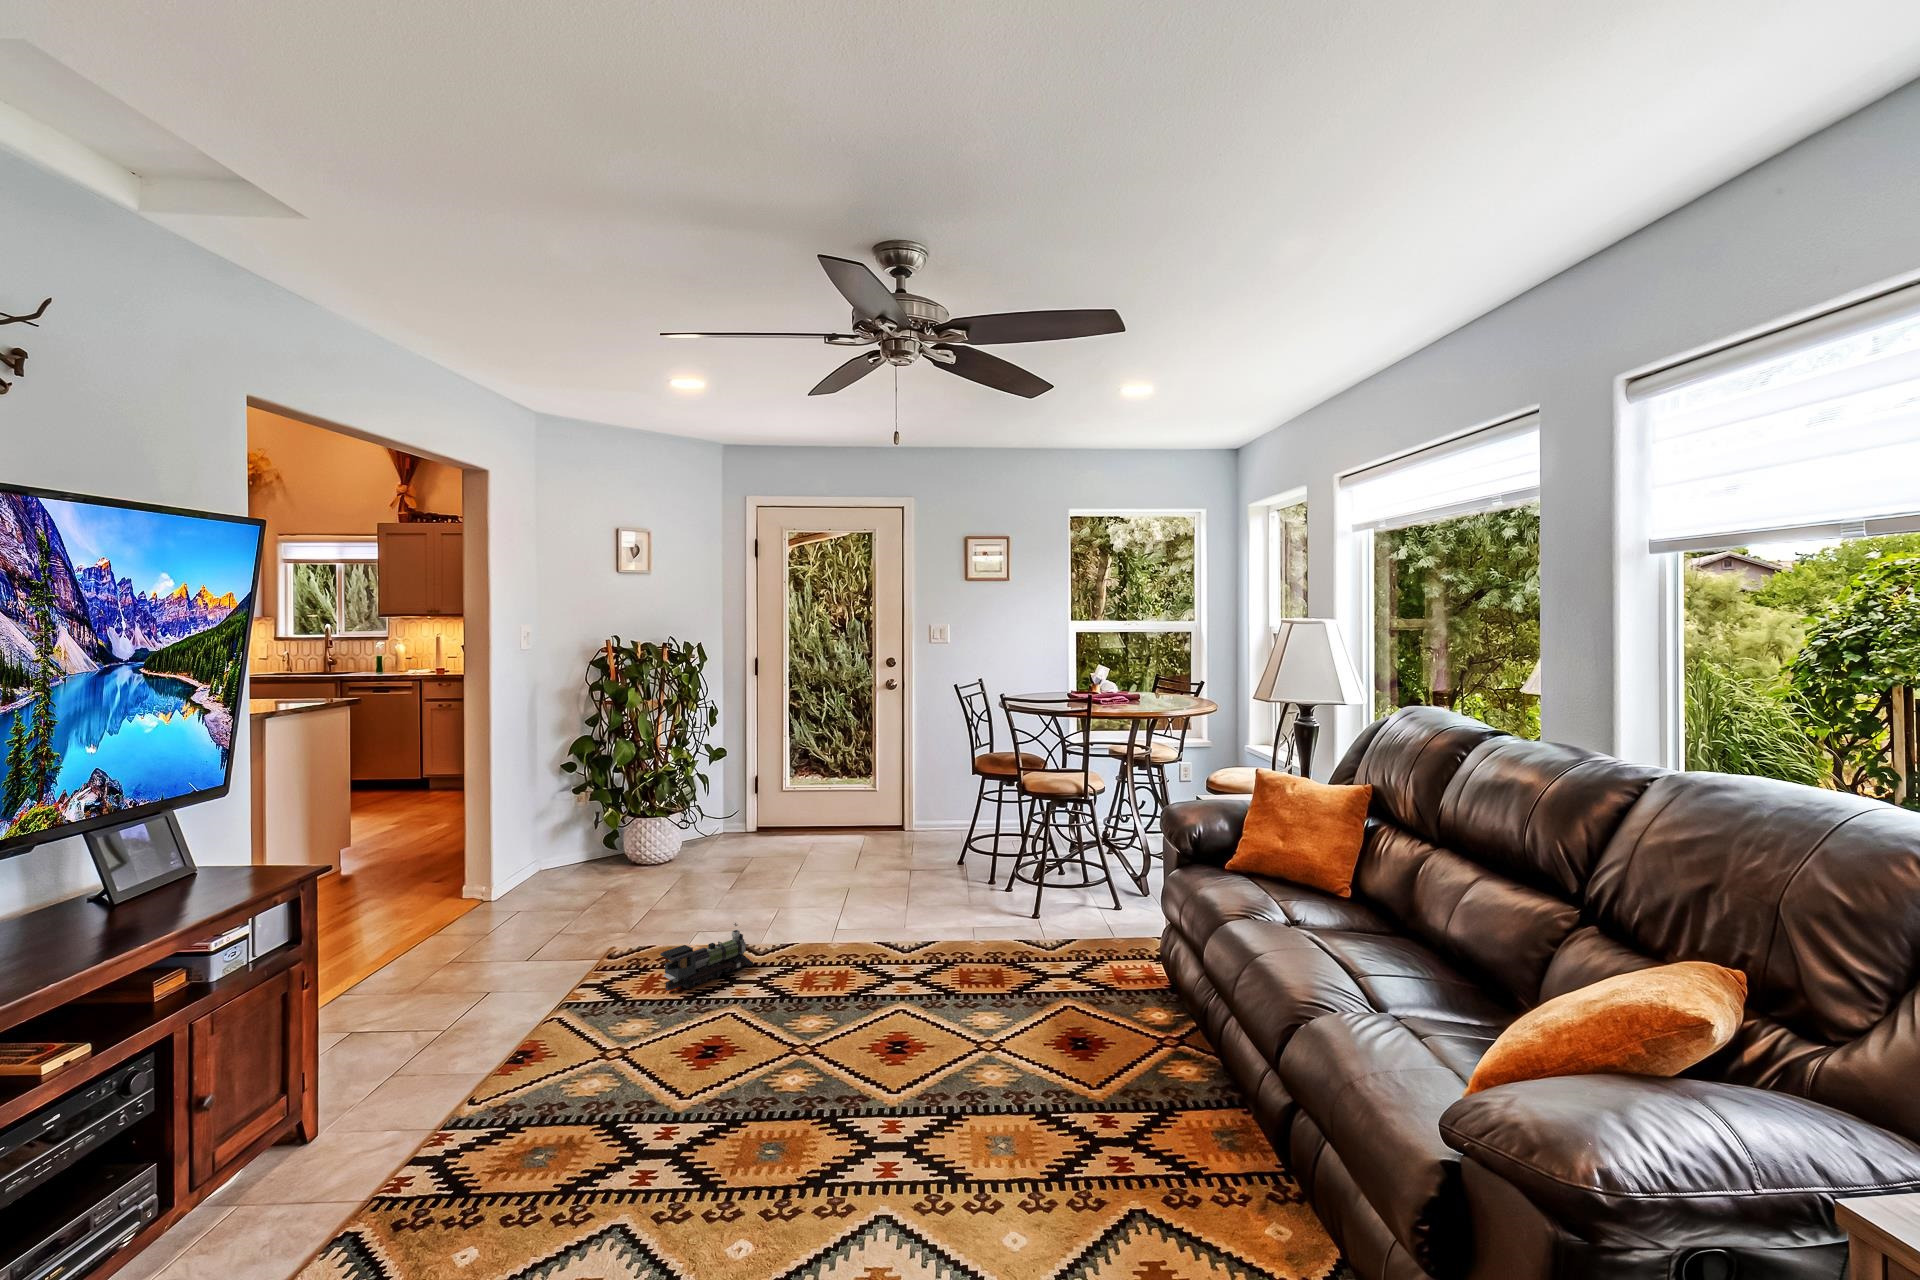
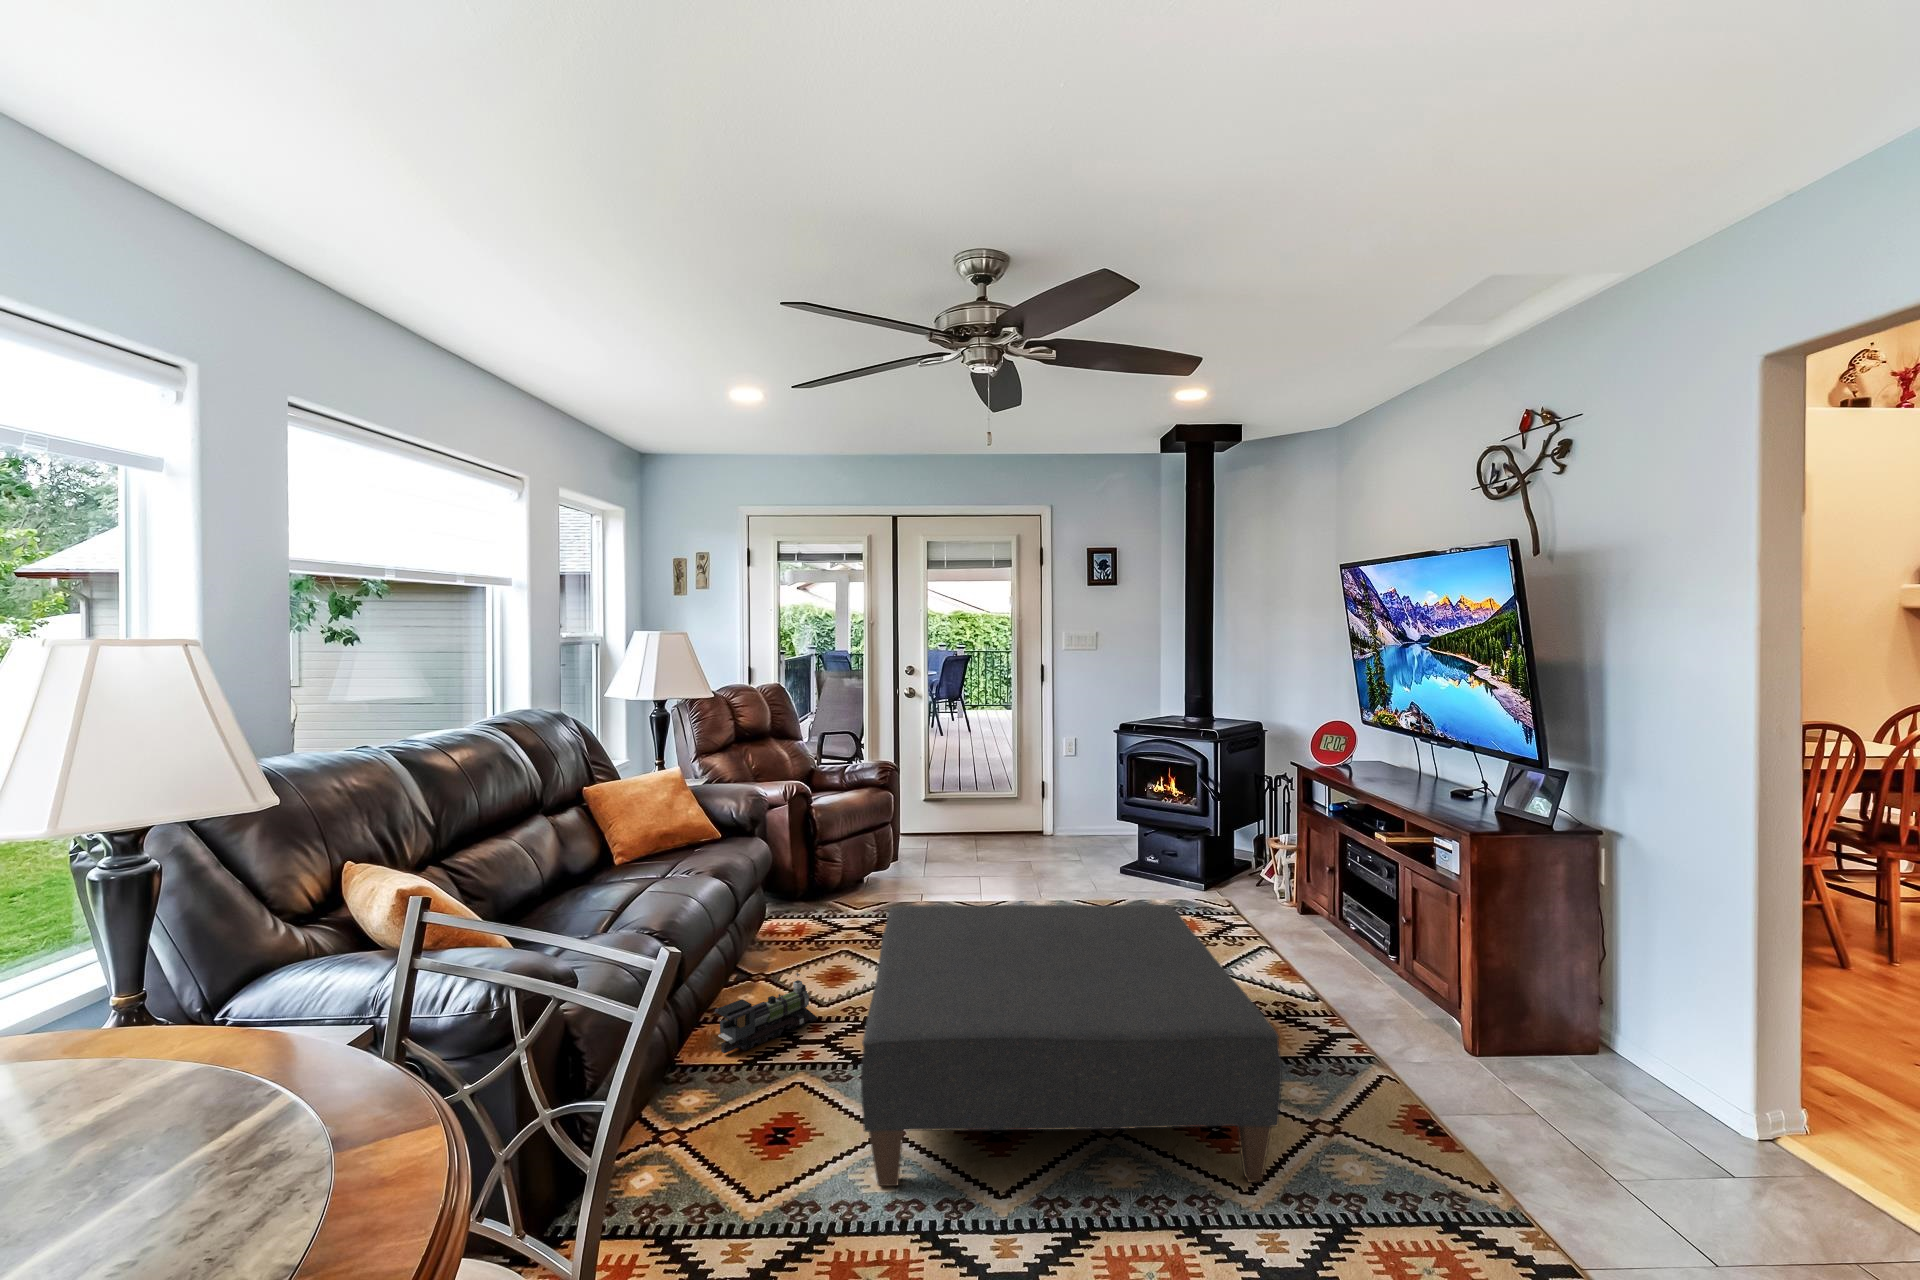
ottoman: none [775,864,1126,1086] -> present [861,905,1282,1186]

